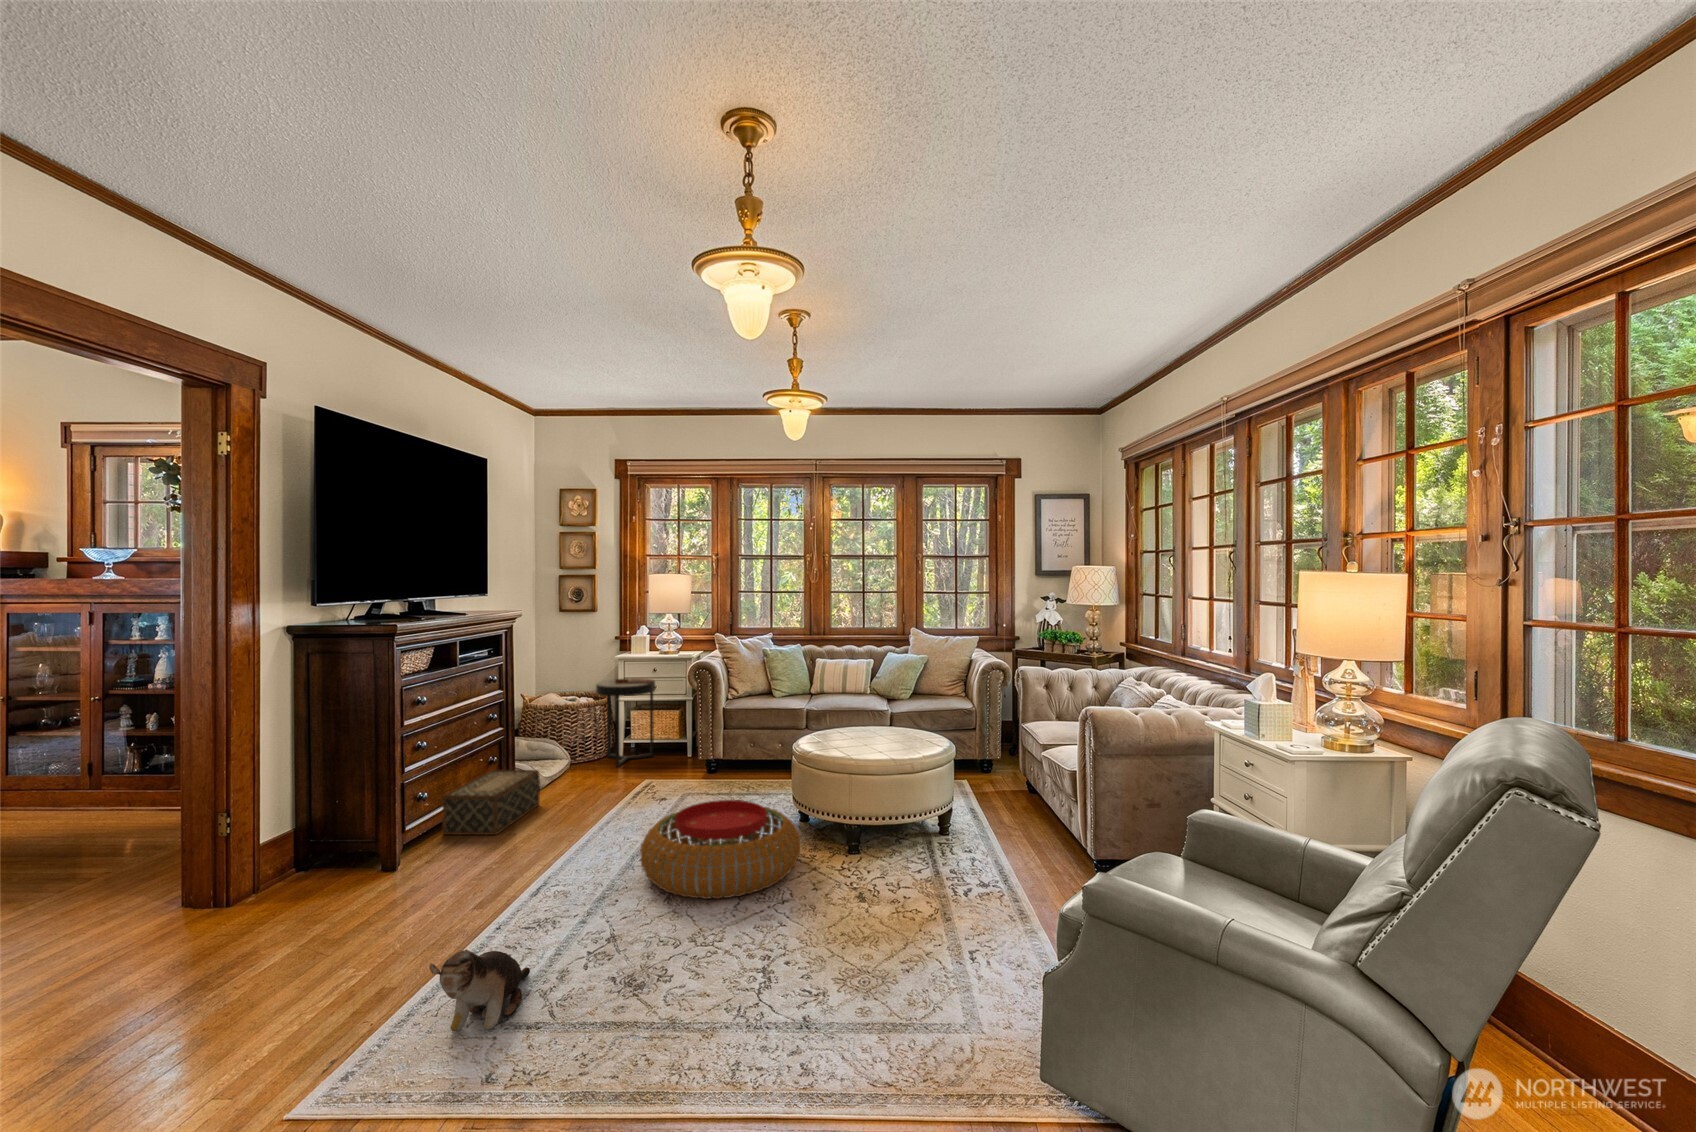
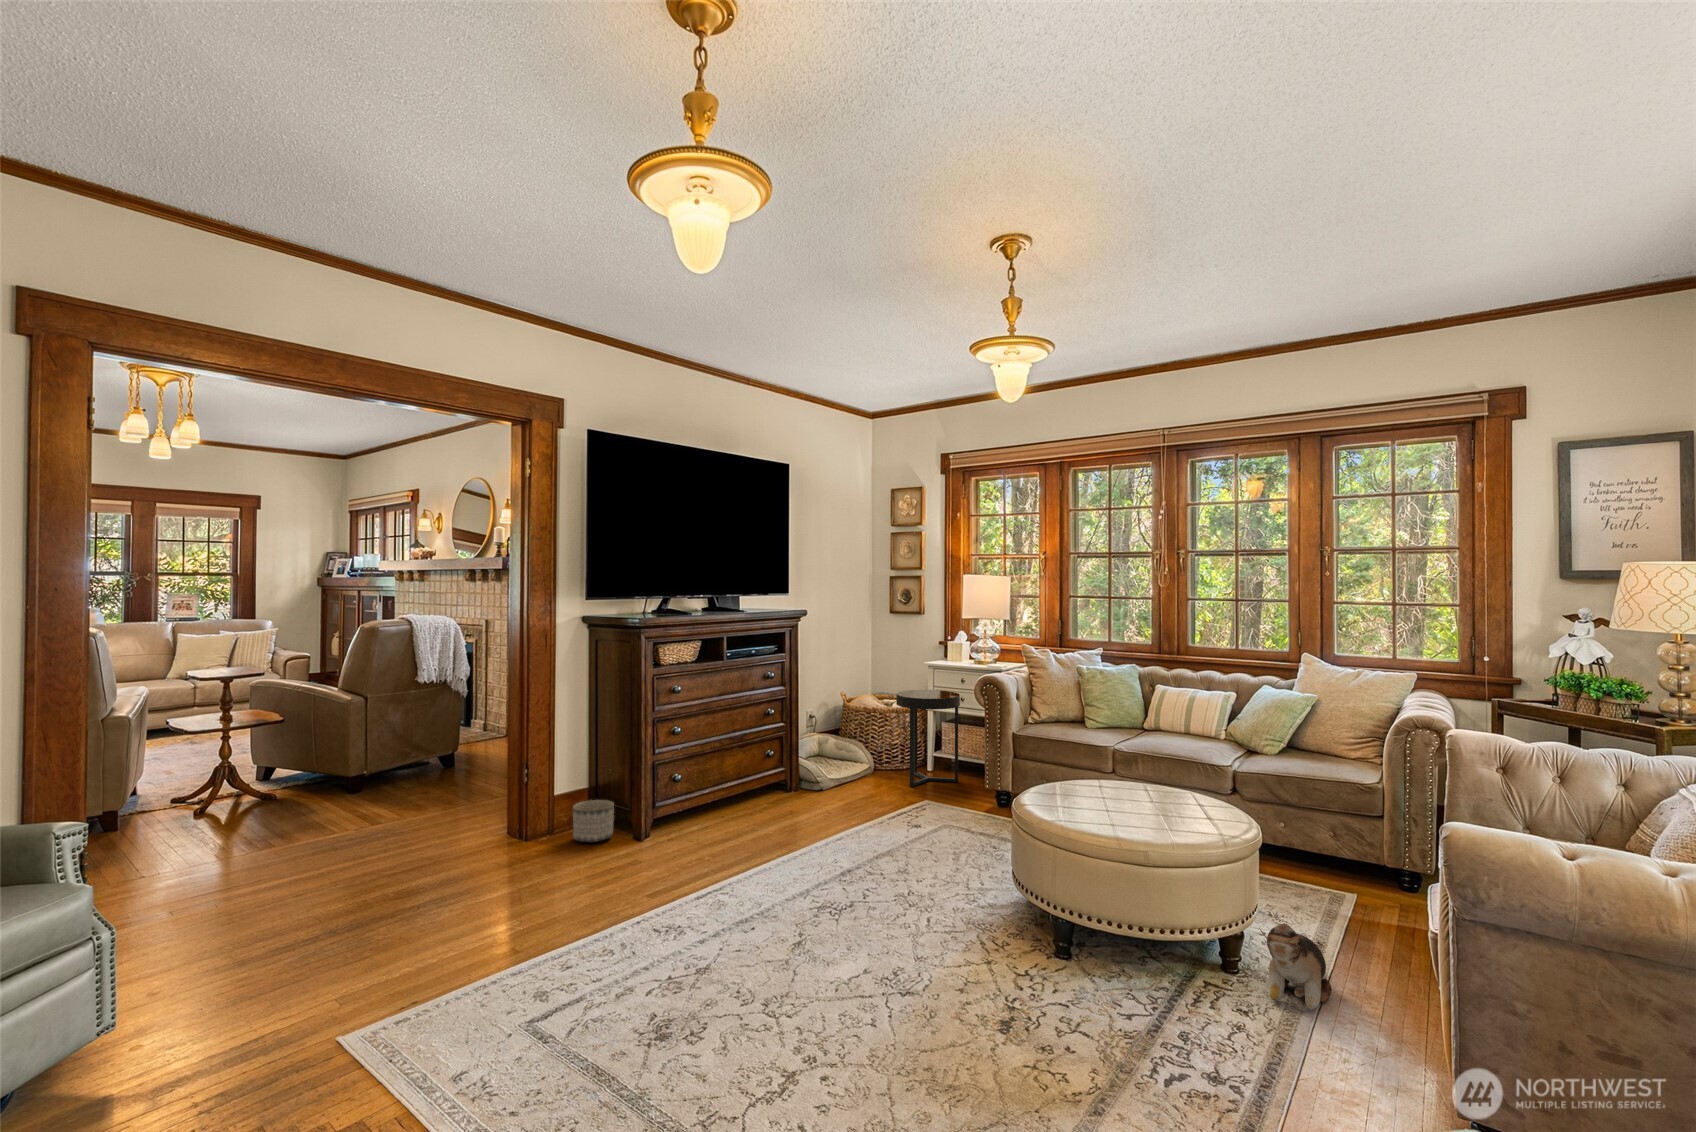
woven basket: present [442,770,540,835] -> none [697,768,801,834]
pouf: present [640,800,800,899] -> none [788,843,984,970]
planter: none [308,829,361,878] -> present [573,800,614,842]
plush toy: present [429,949,530,1031] -> present [1260,924,1332,1009]

